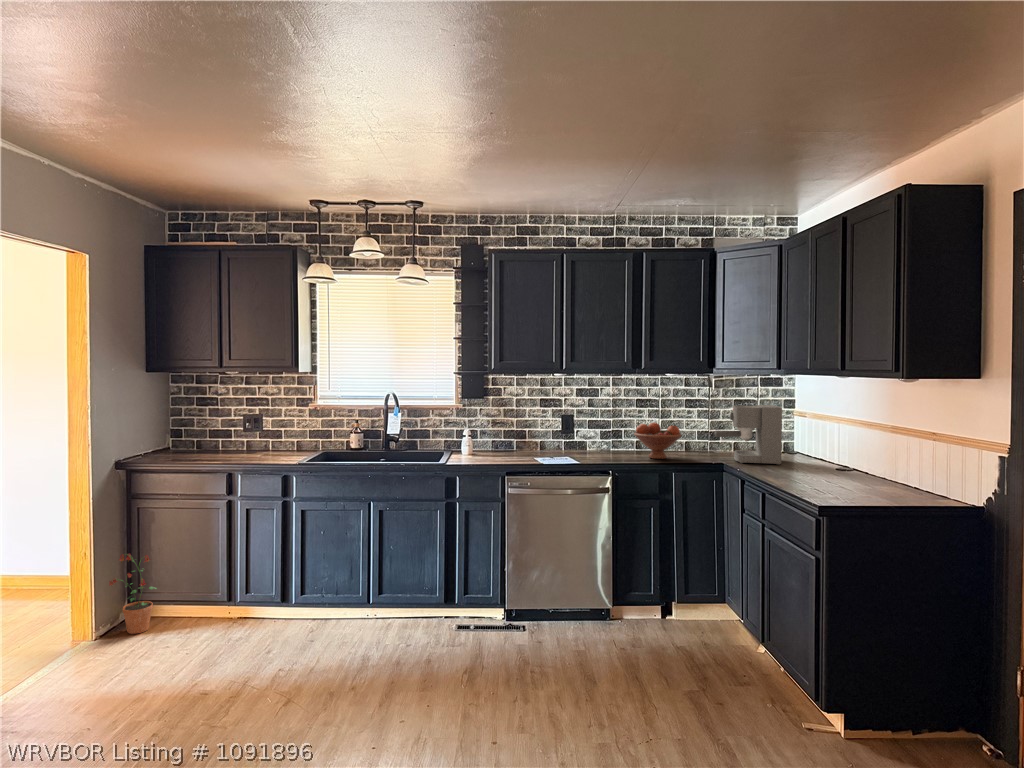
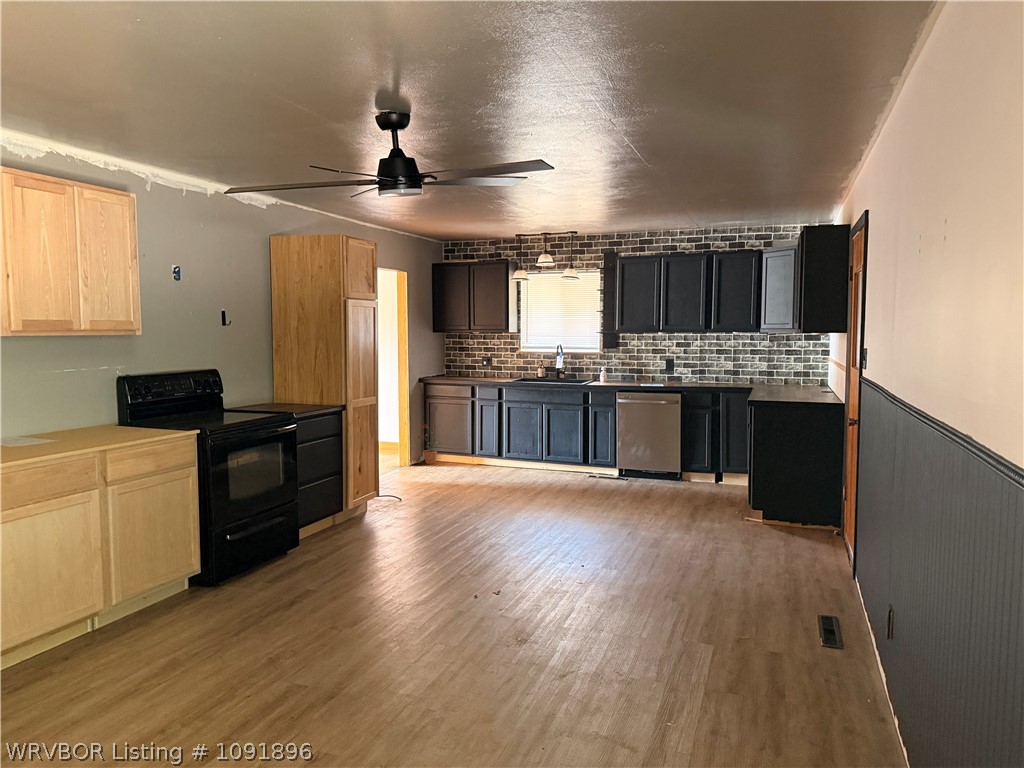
coffee maker: present [715,405,782,465] -> none [753,352,798,390]
fruit bowl: present [634,422,682,459] -> none [704,363,735,386]

